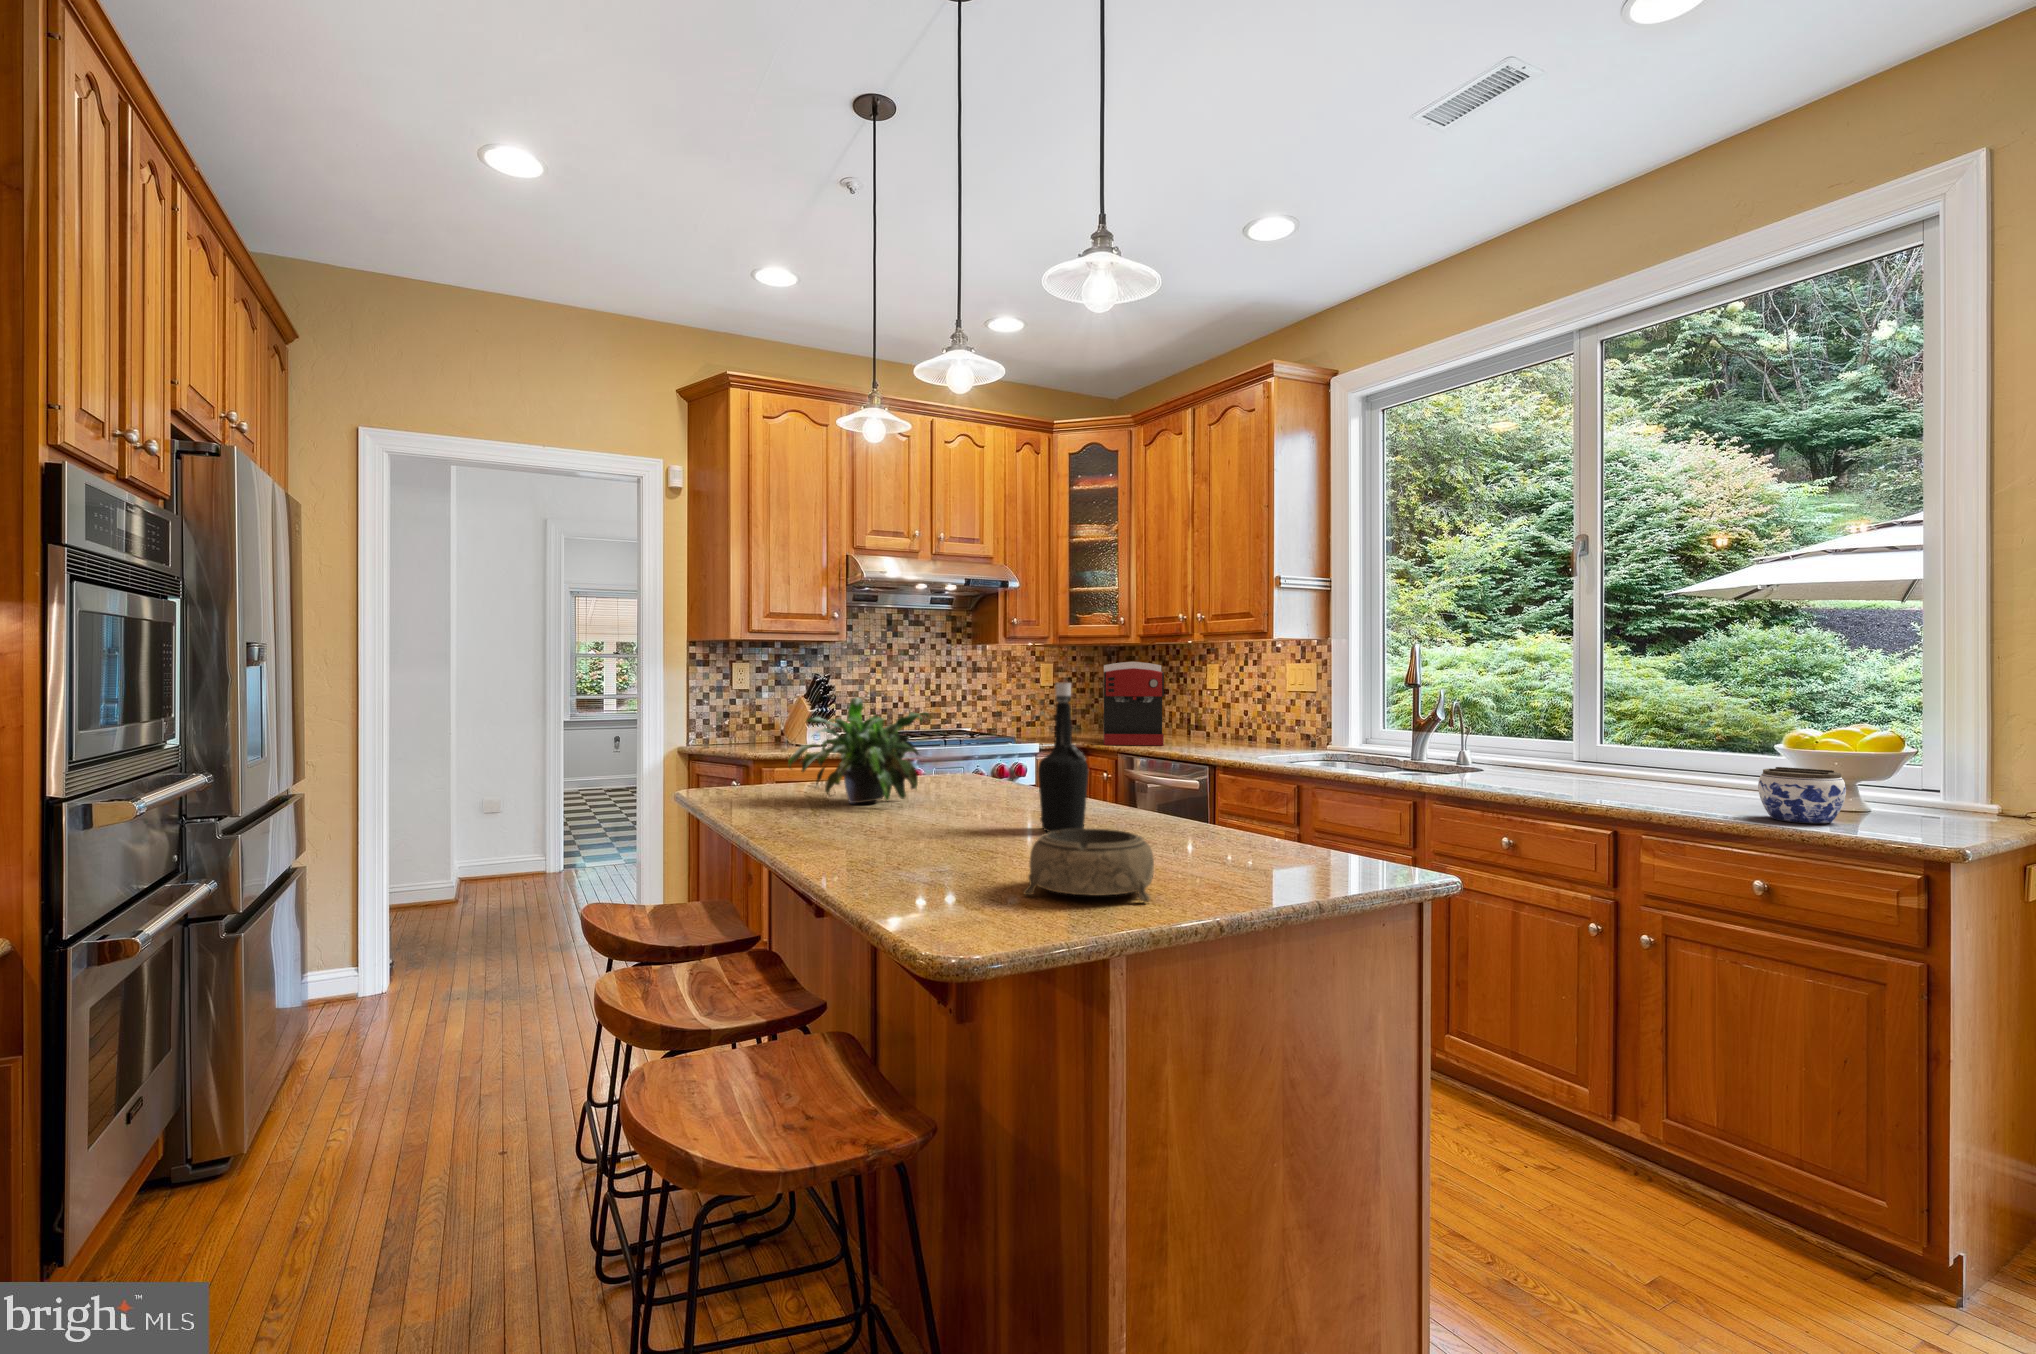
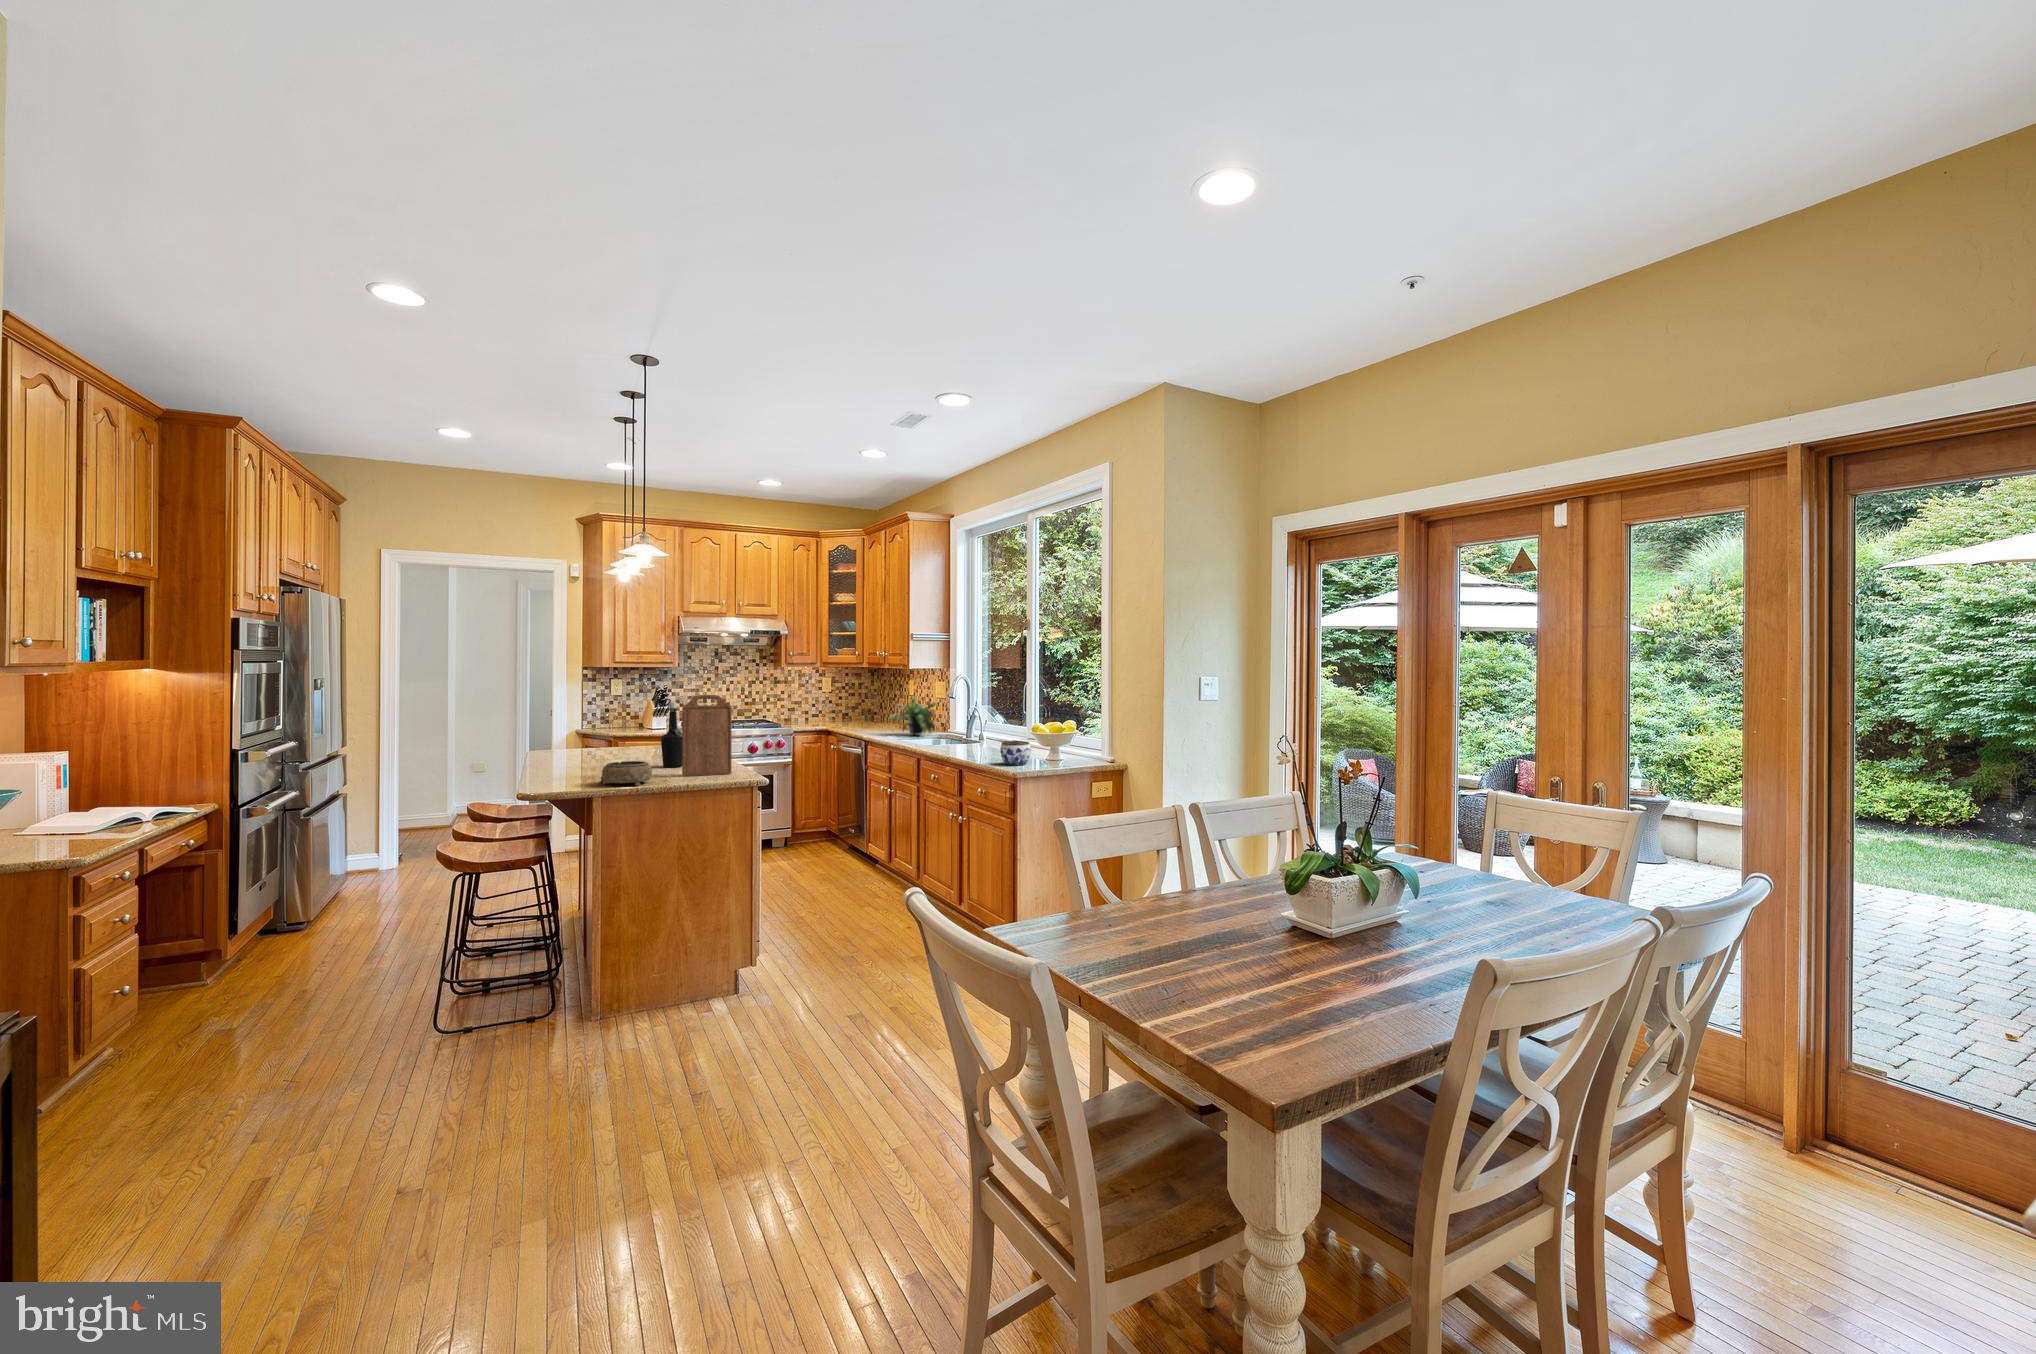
cutting board: none [1165,658,1264,862] -> present [682,695,732,776]
coffee maker: present [1104,662,1164,745] -> none [827,680,870,730]
potted plant: present [788,698,929,803] -> present [890,697,937,735]

